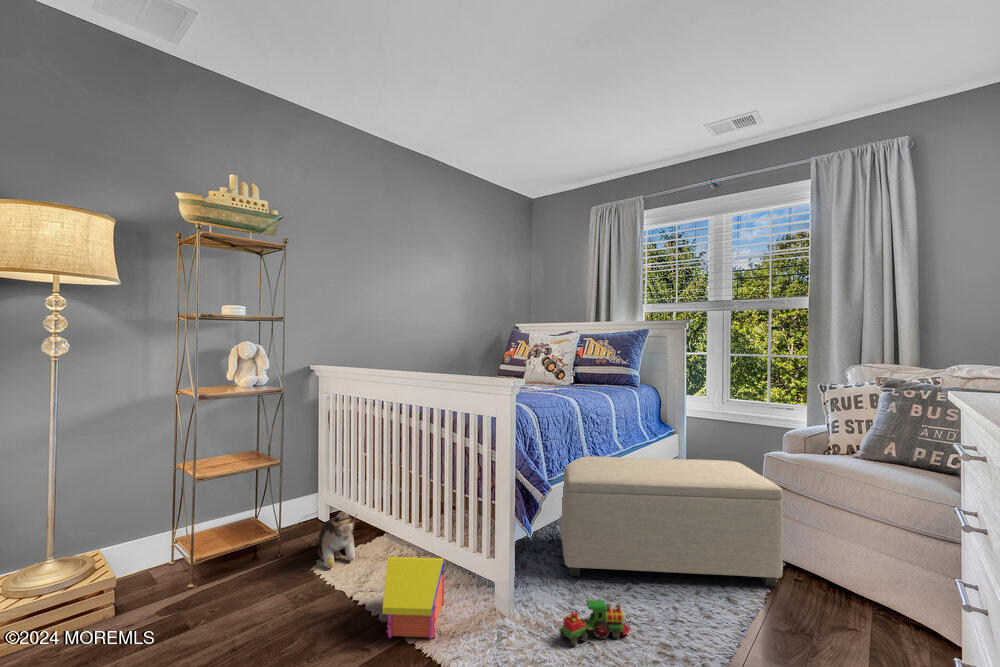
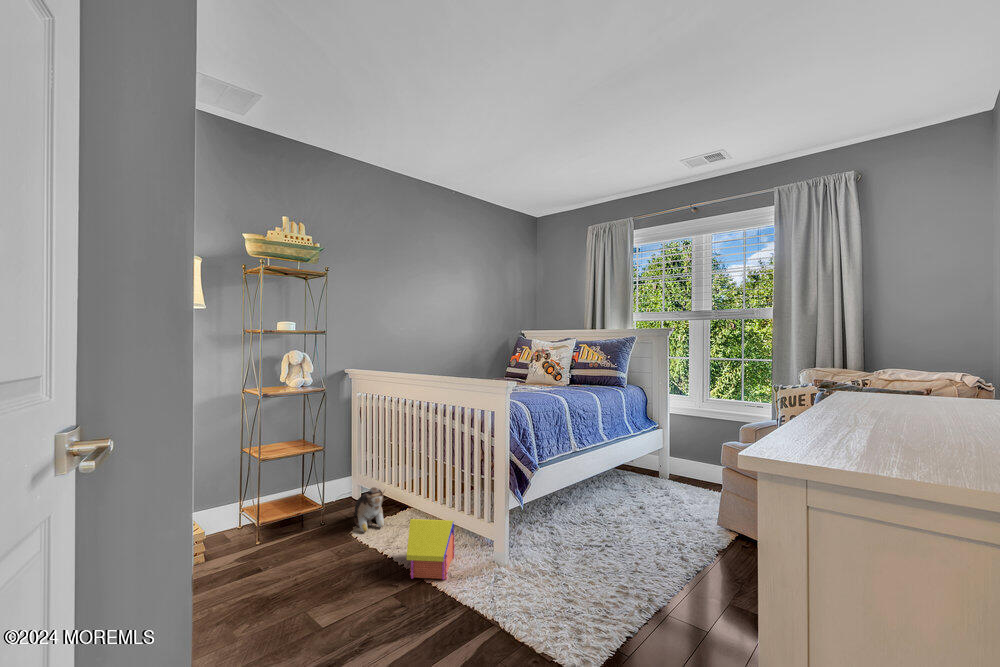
ottoman: present [560,456,783,586] -> none [551,445,729,550]
toy train: present [560,600,631,646] -> none [542,553,598,586]

